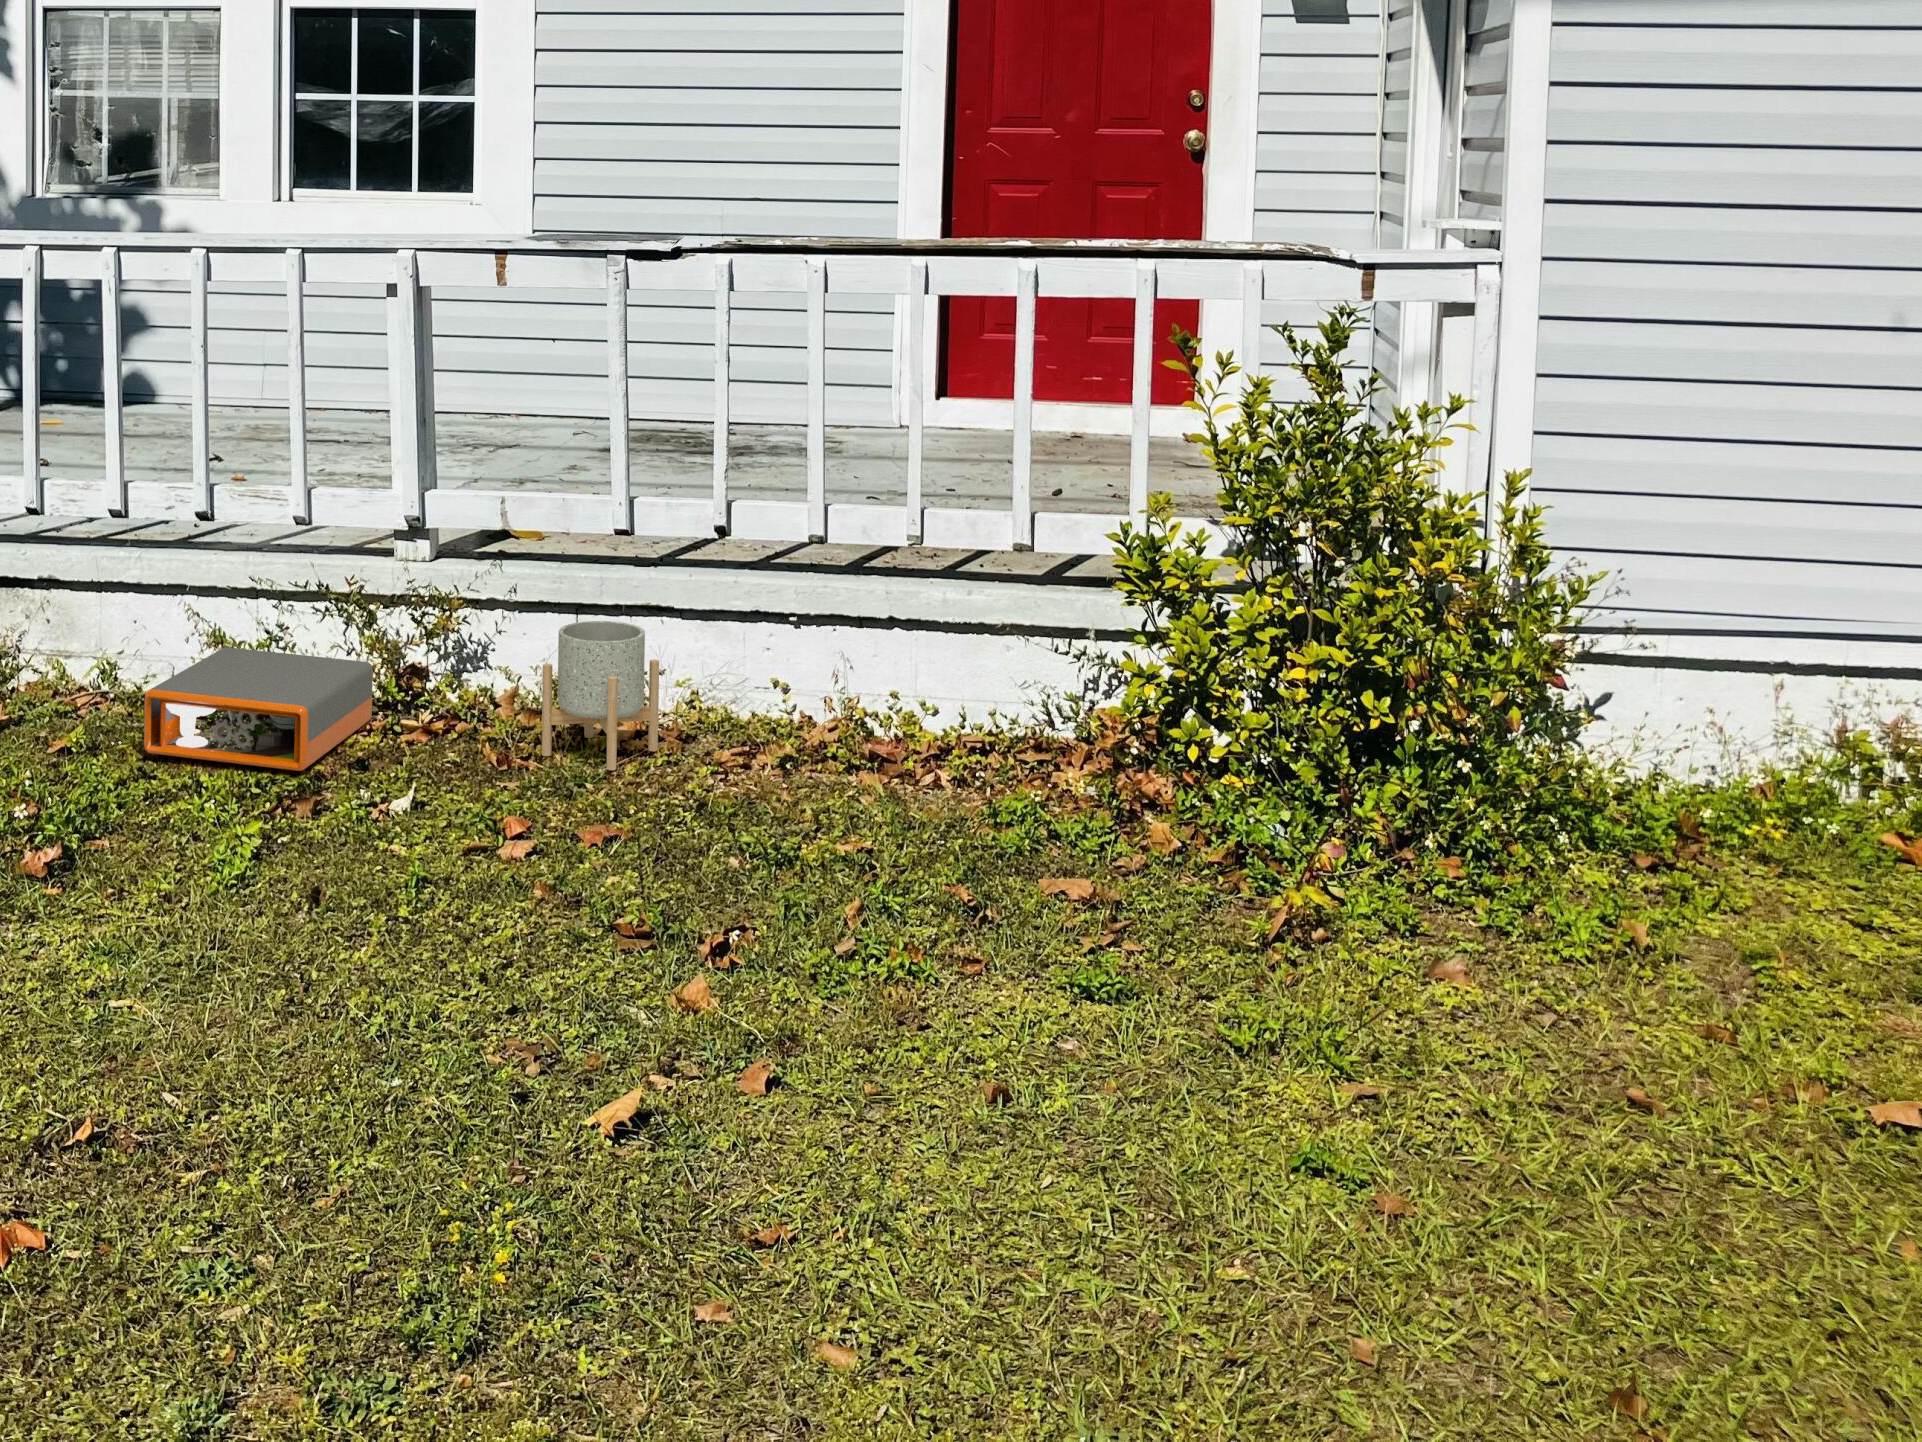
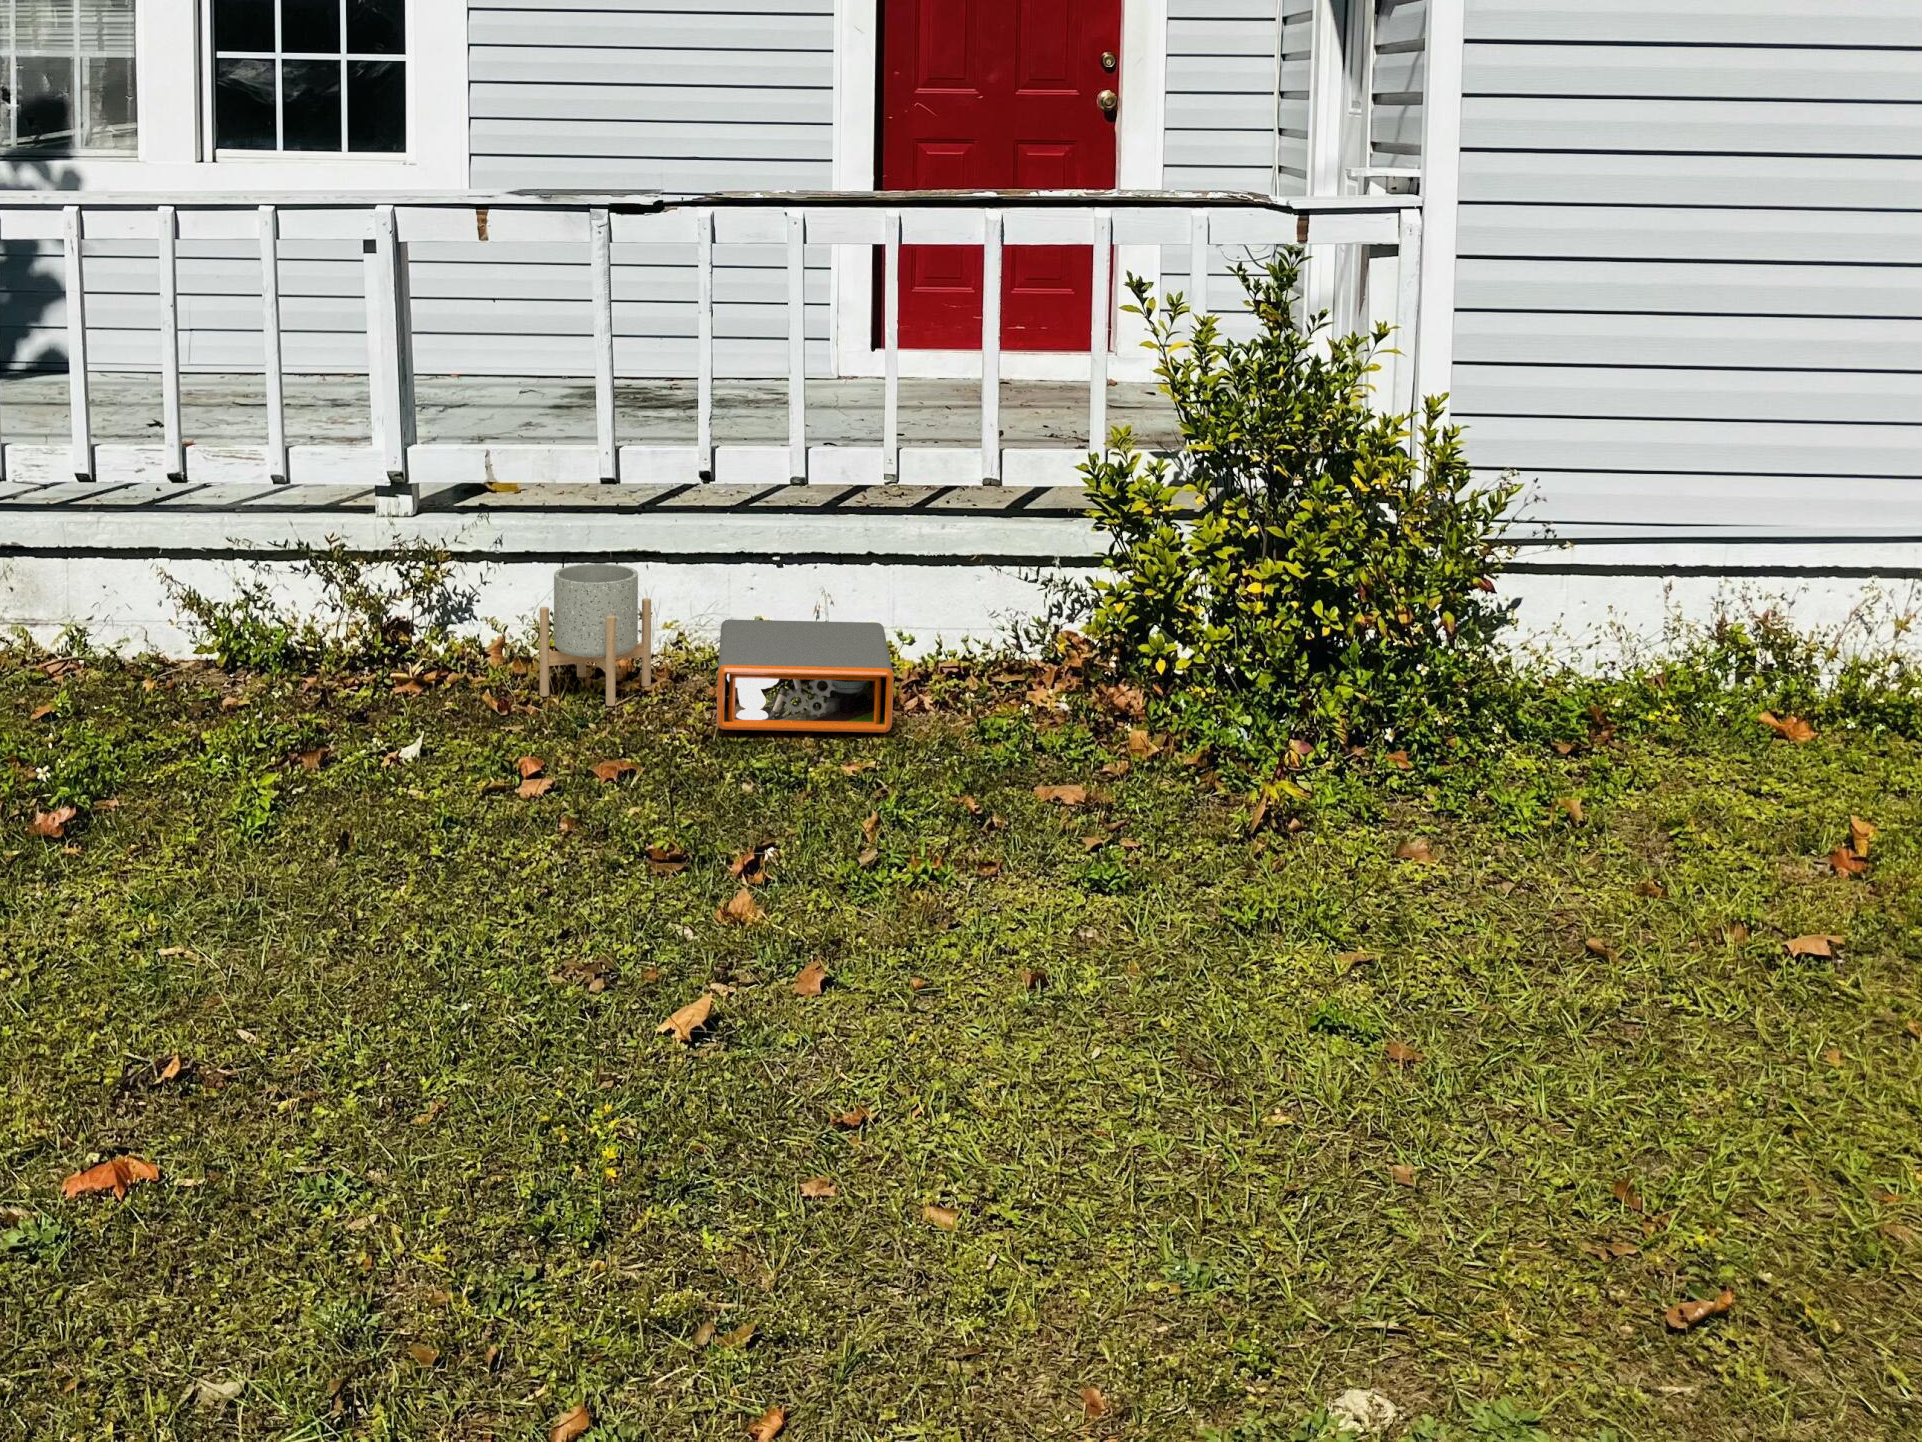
storage box: present [144,647,373,771] -> present [717,620,894,732]

